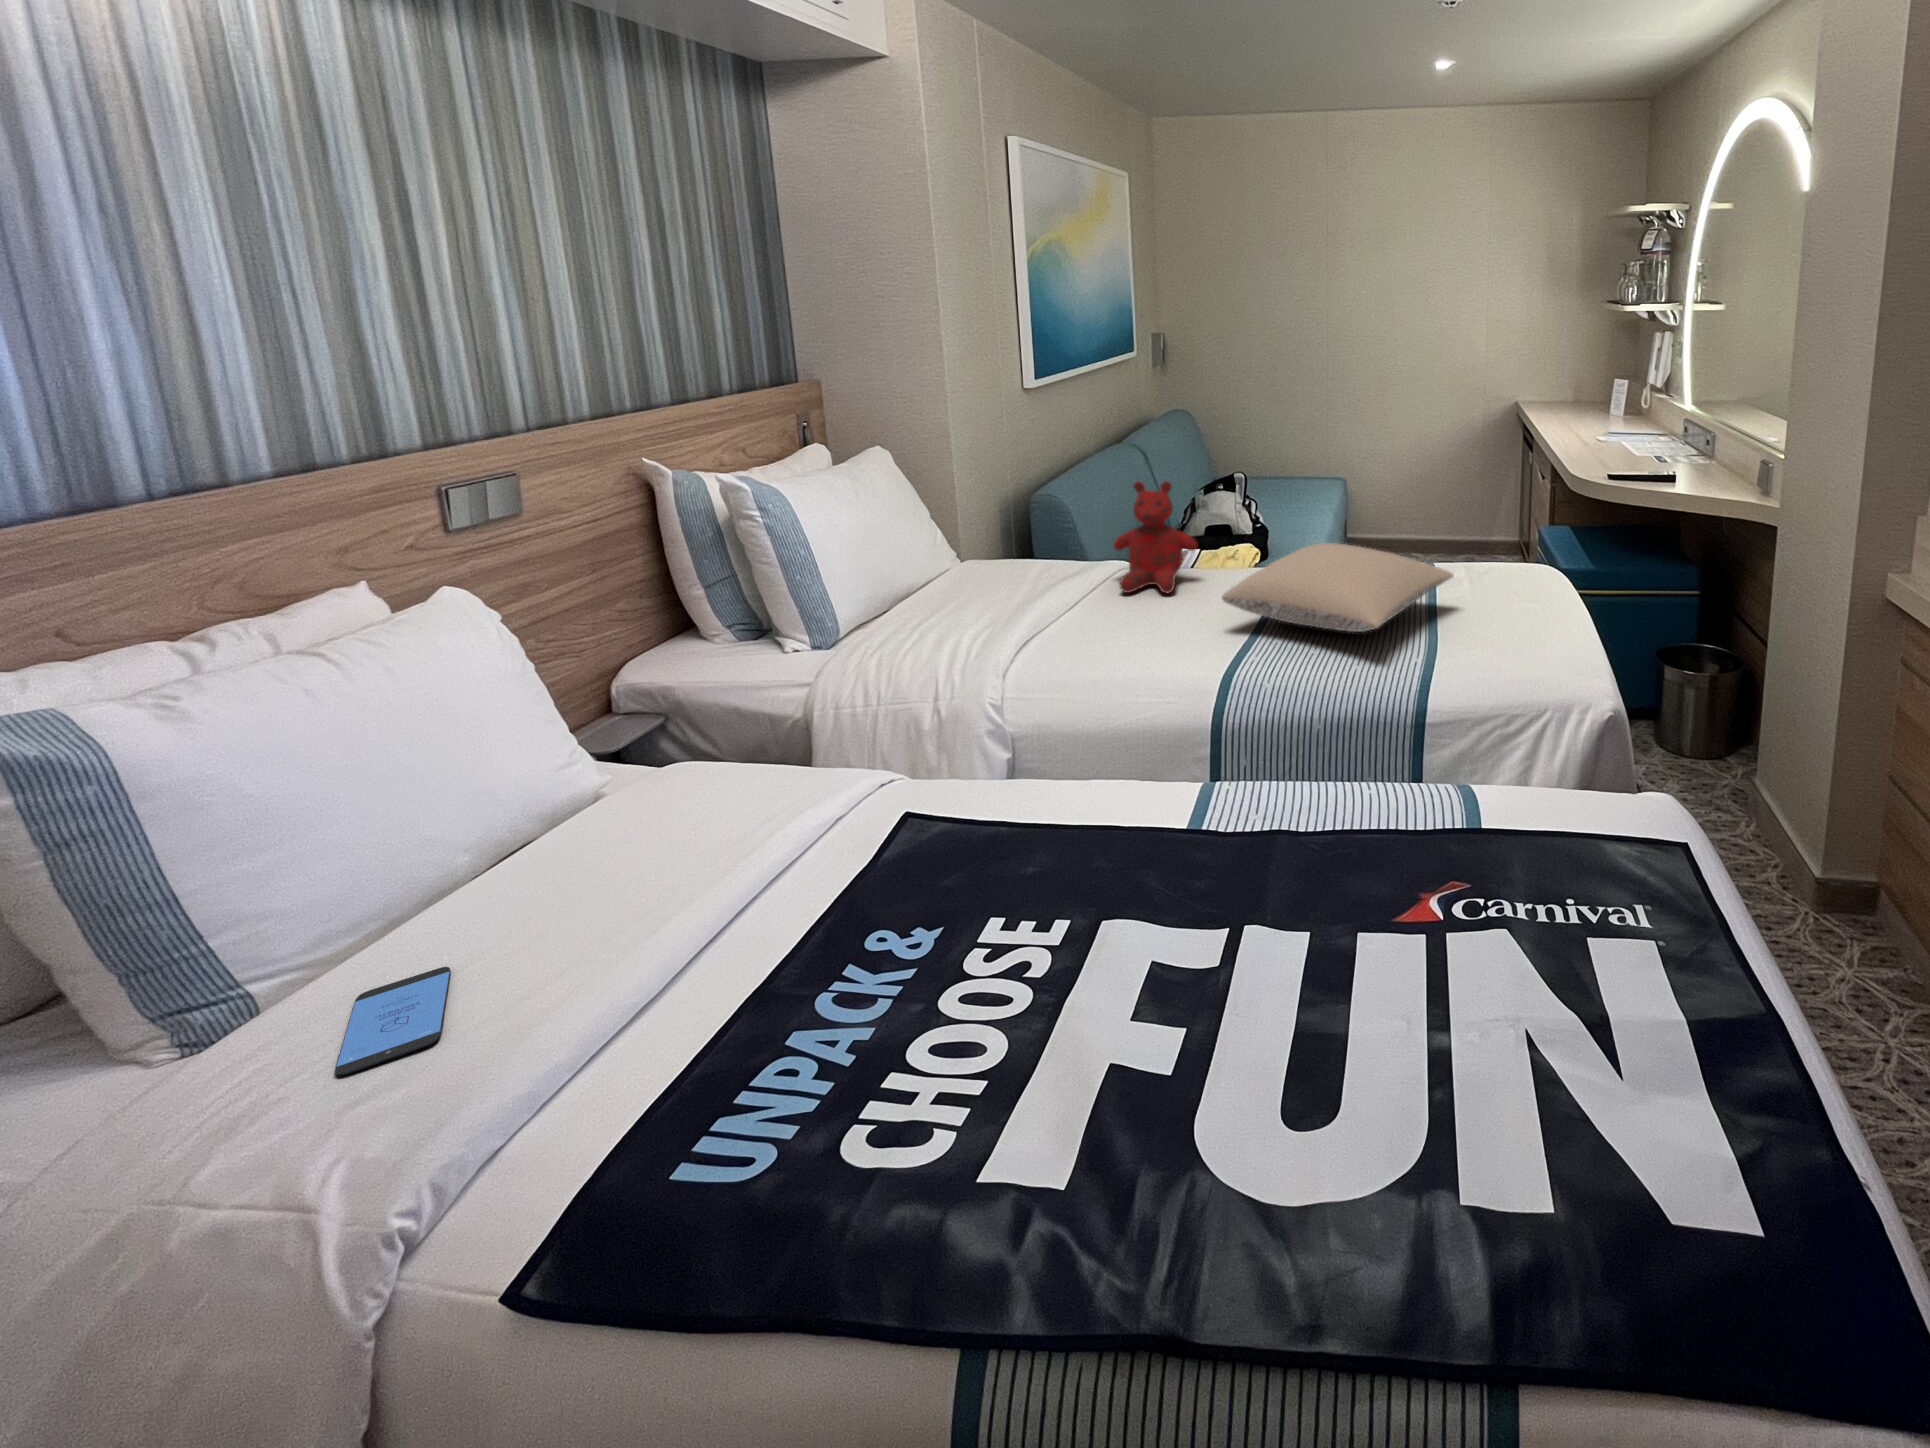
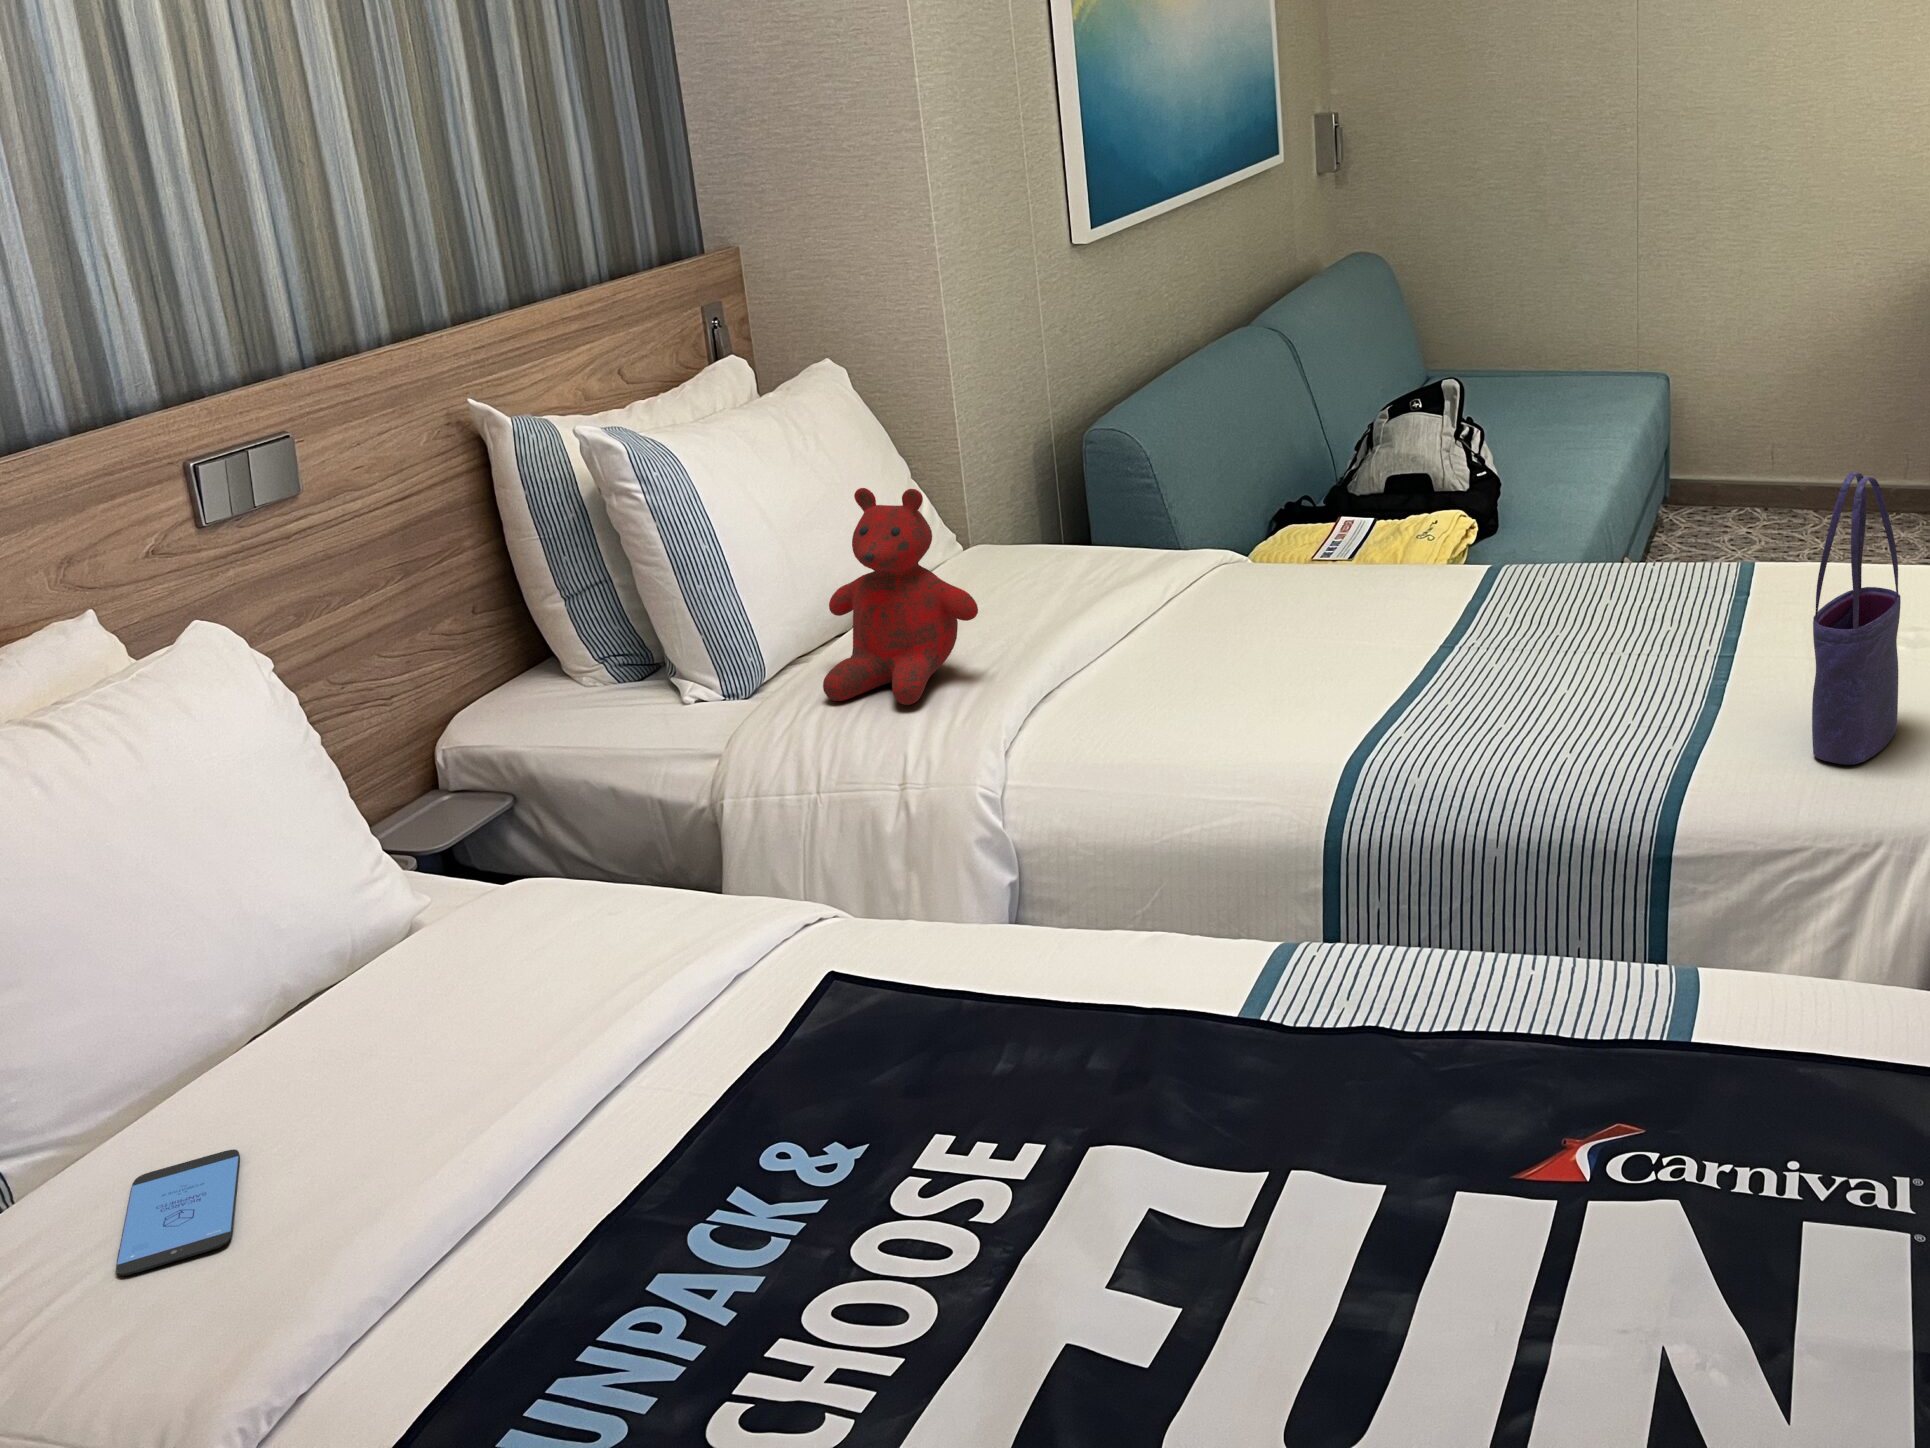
teddy bear: present [1114,481,1197,593] -> present [823,488,978,705]
tote bag: none [1497,496,1543,666] -> present [1812,472,1901,765]
pillow: present [1222,543,1453,632] -> none [1354,536,1764,697]

